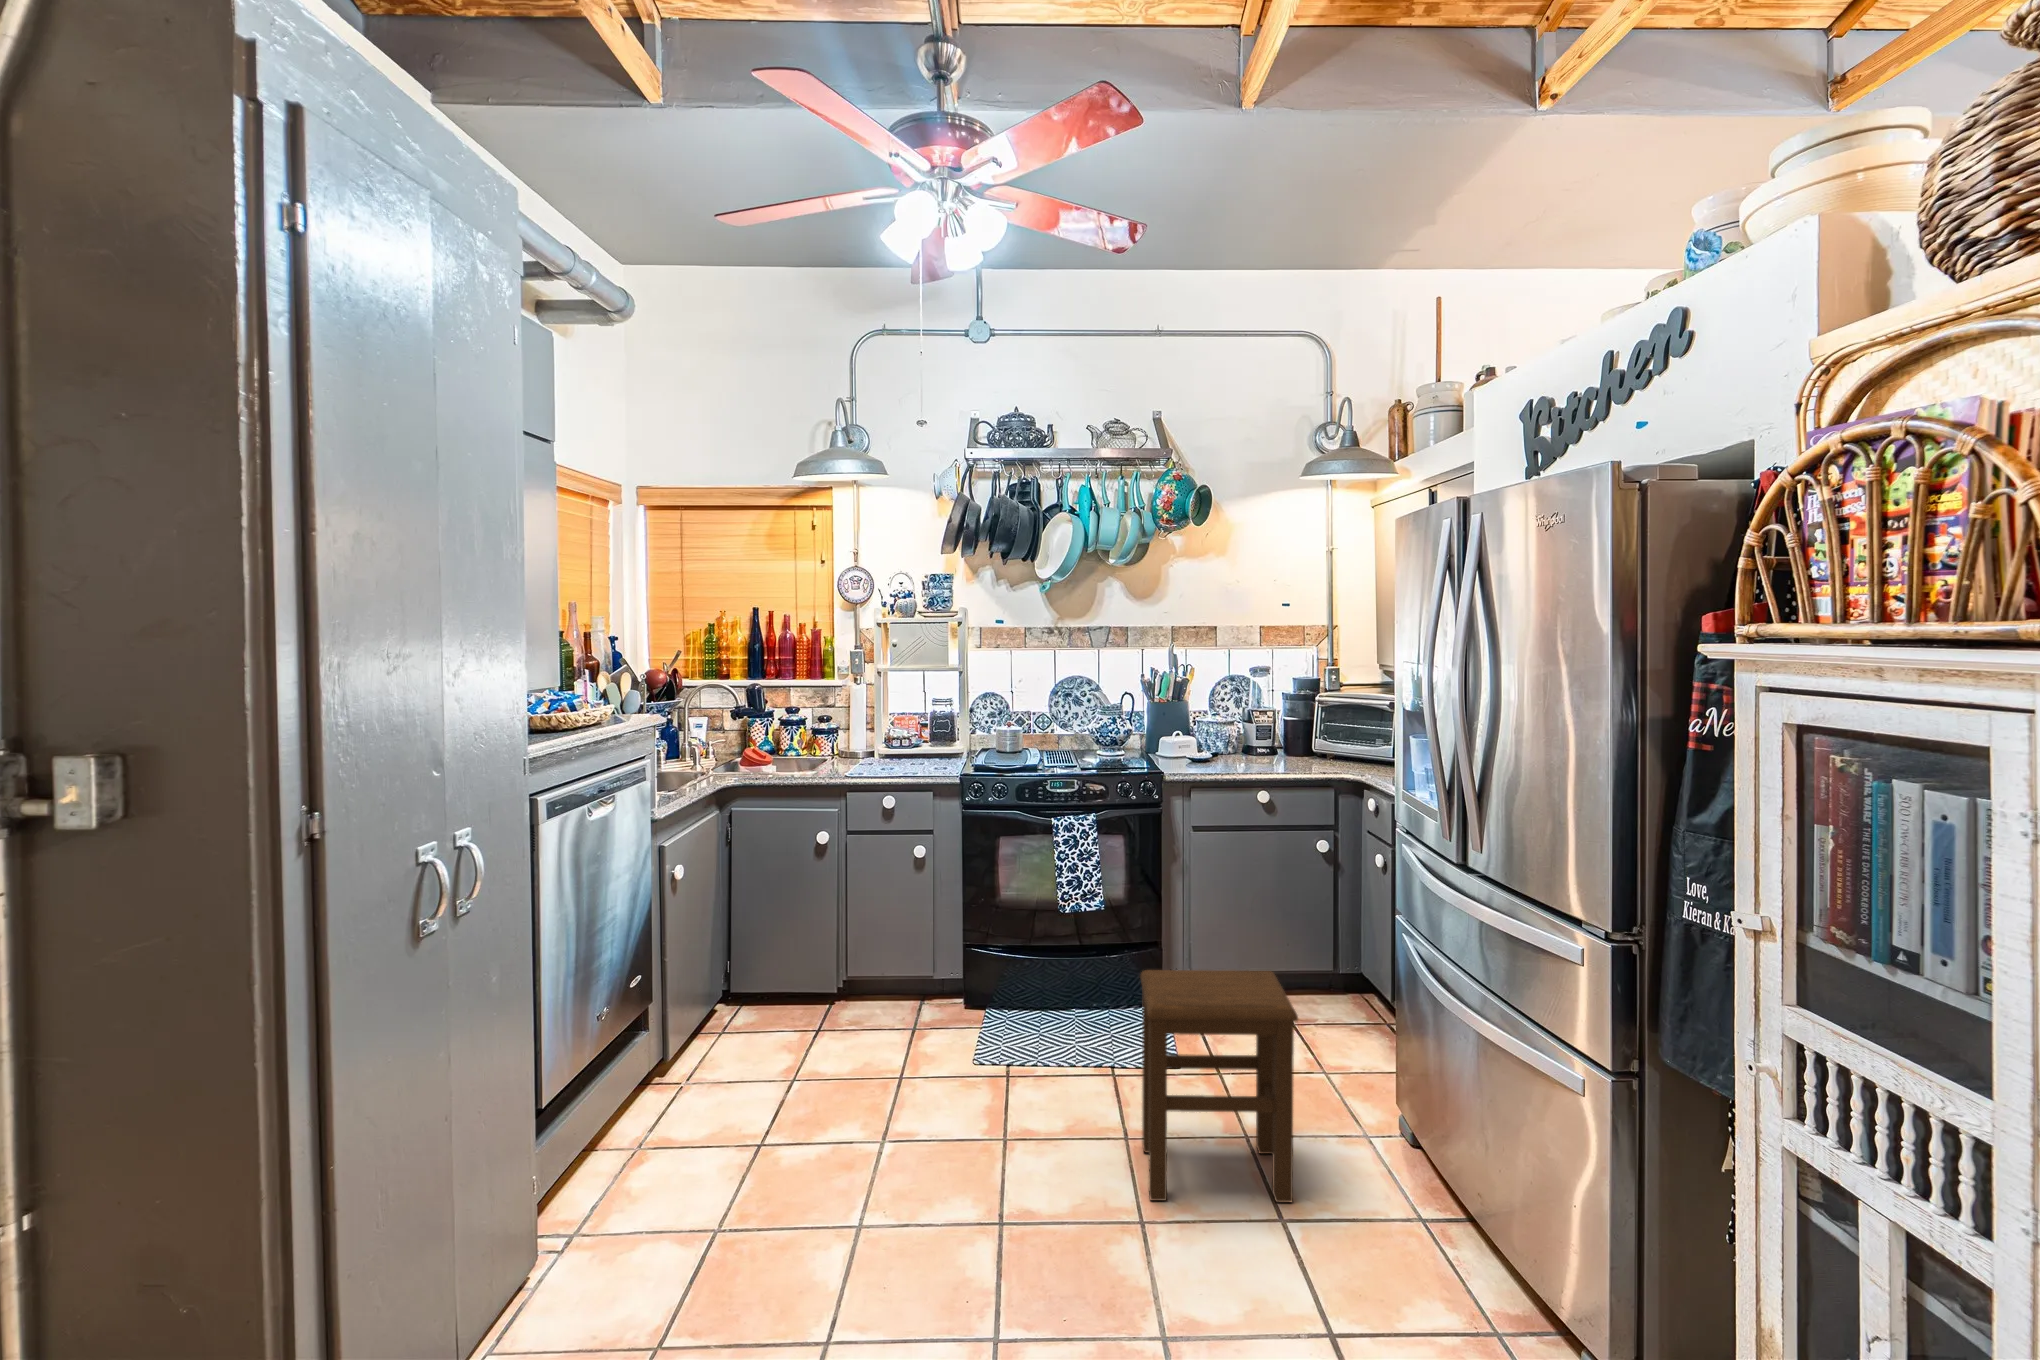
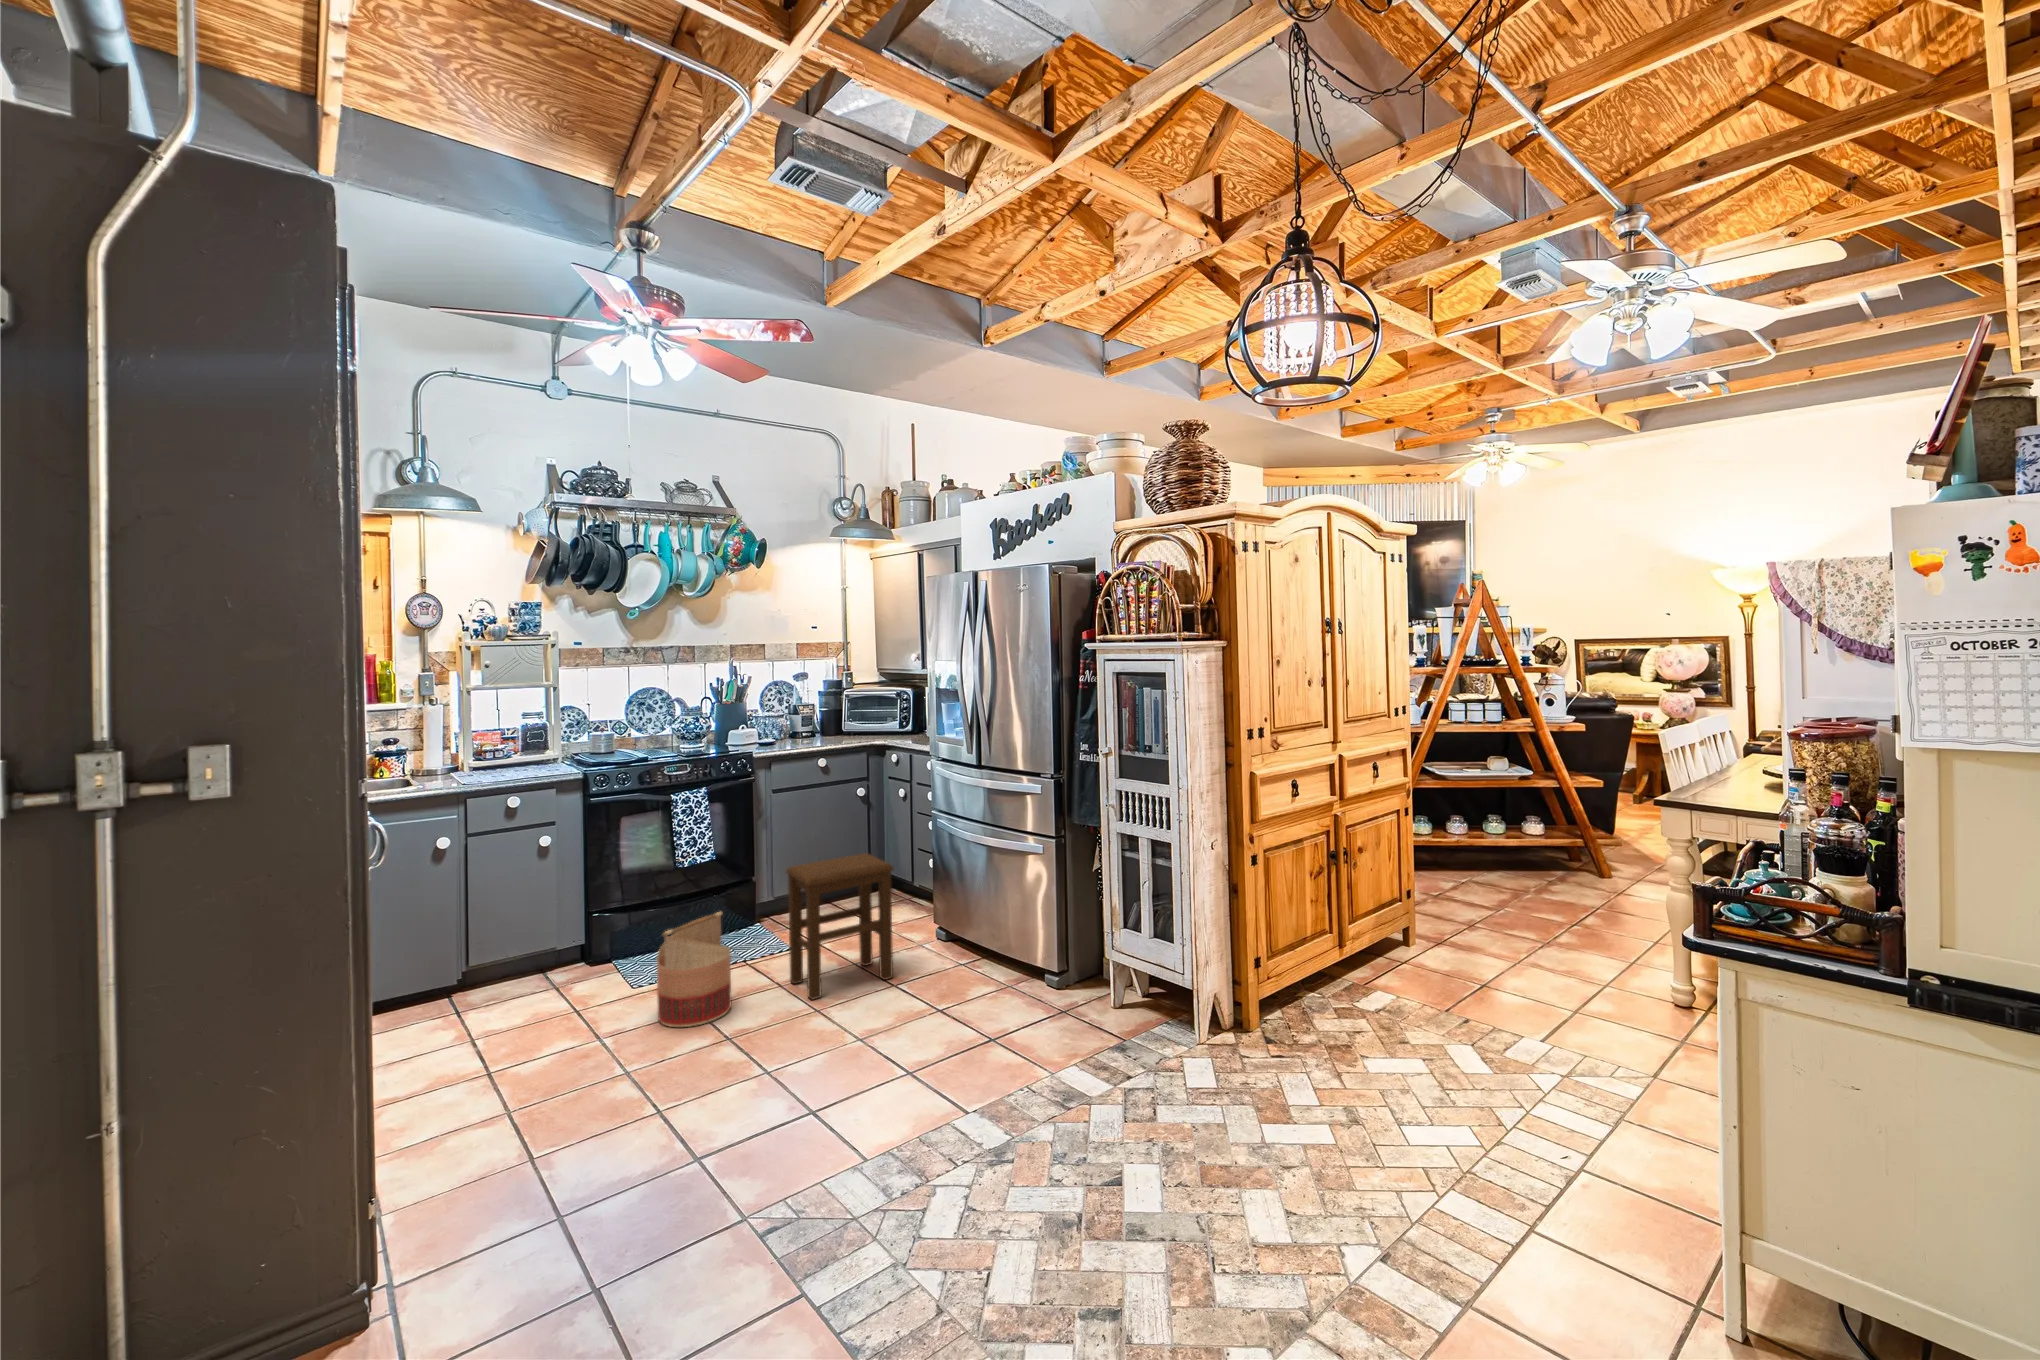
basket: none [949,1017,1047,1185] -> present [657,912,731,1027]

